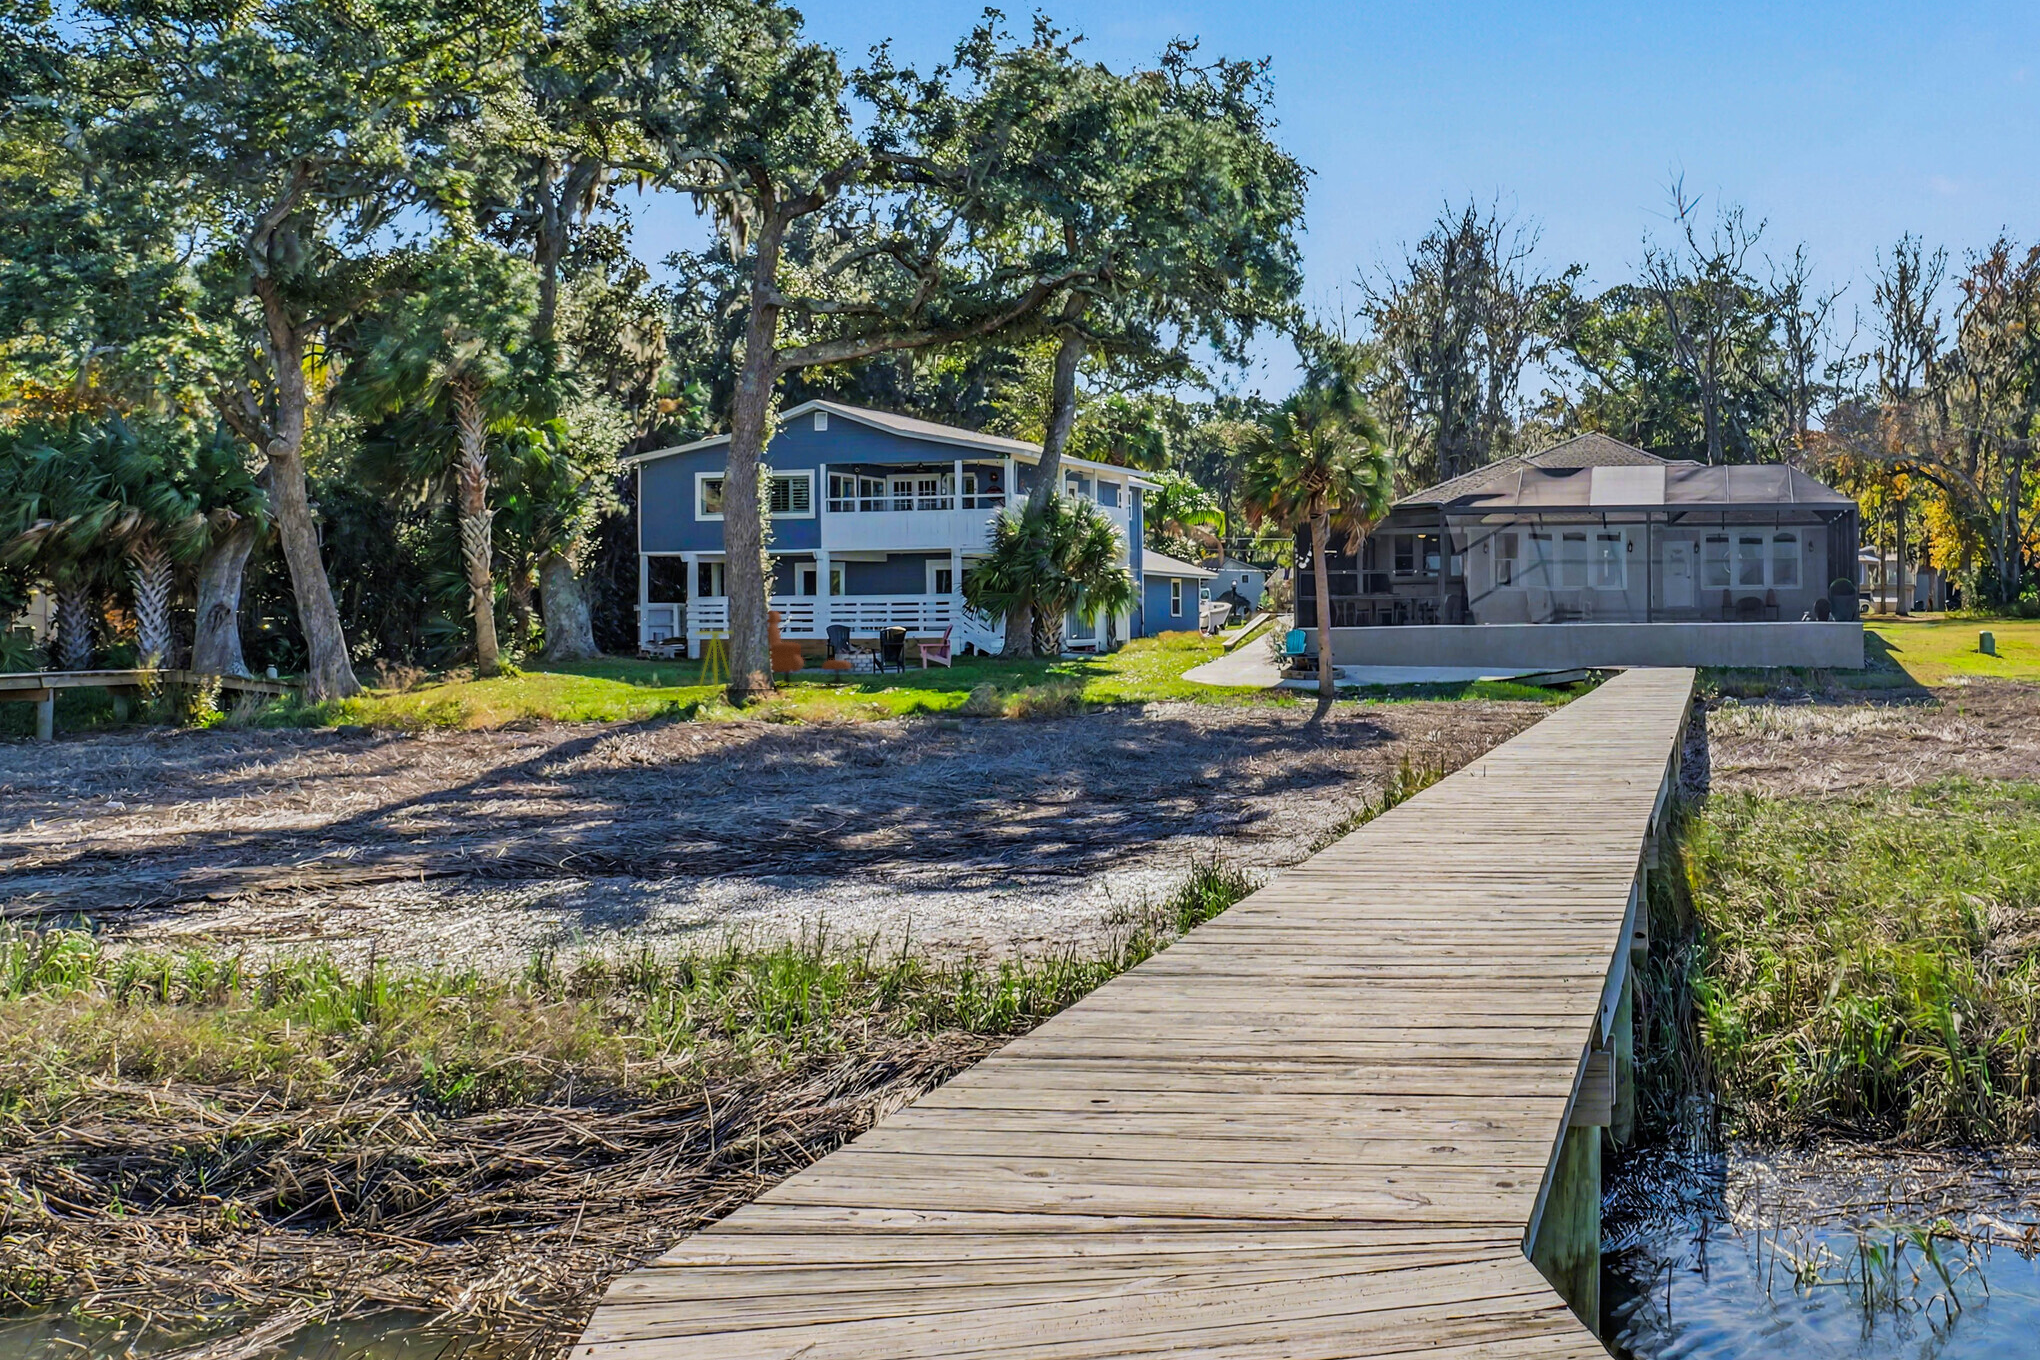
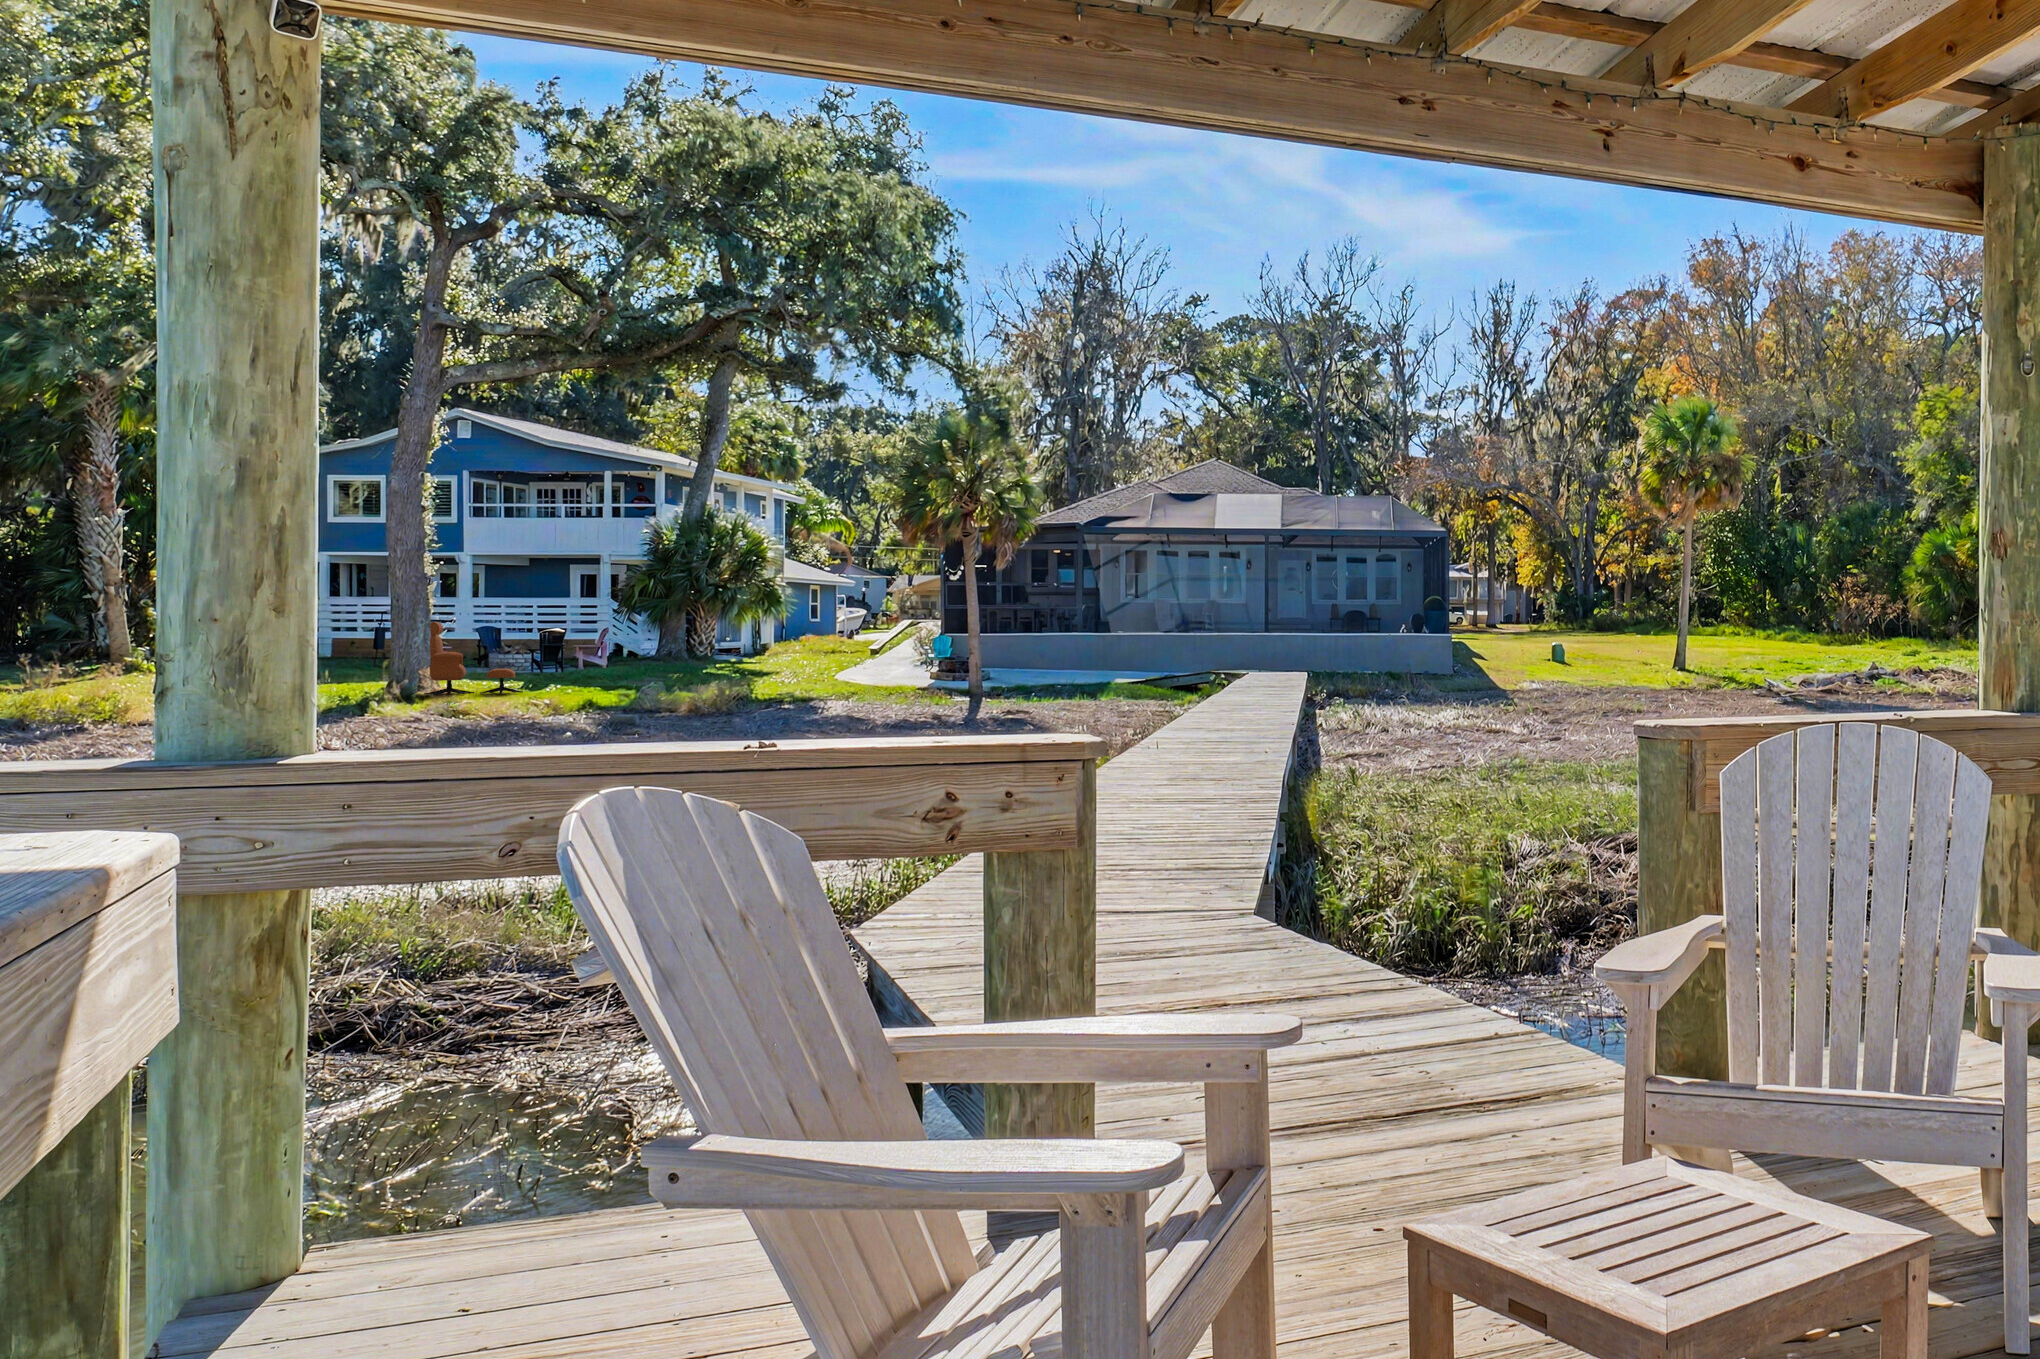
side table: present [696,631,731,687] -> none [354,641,395,696]

